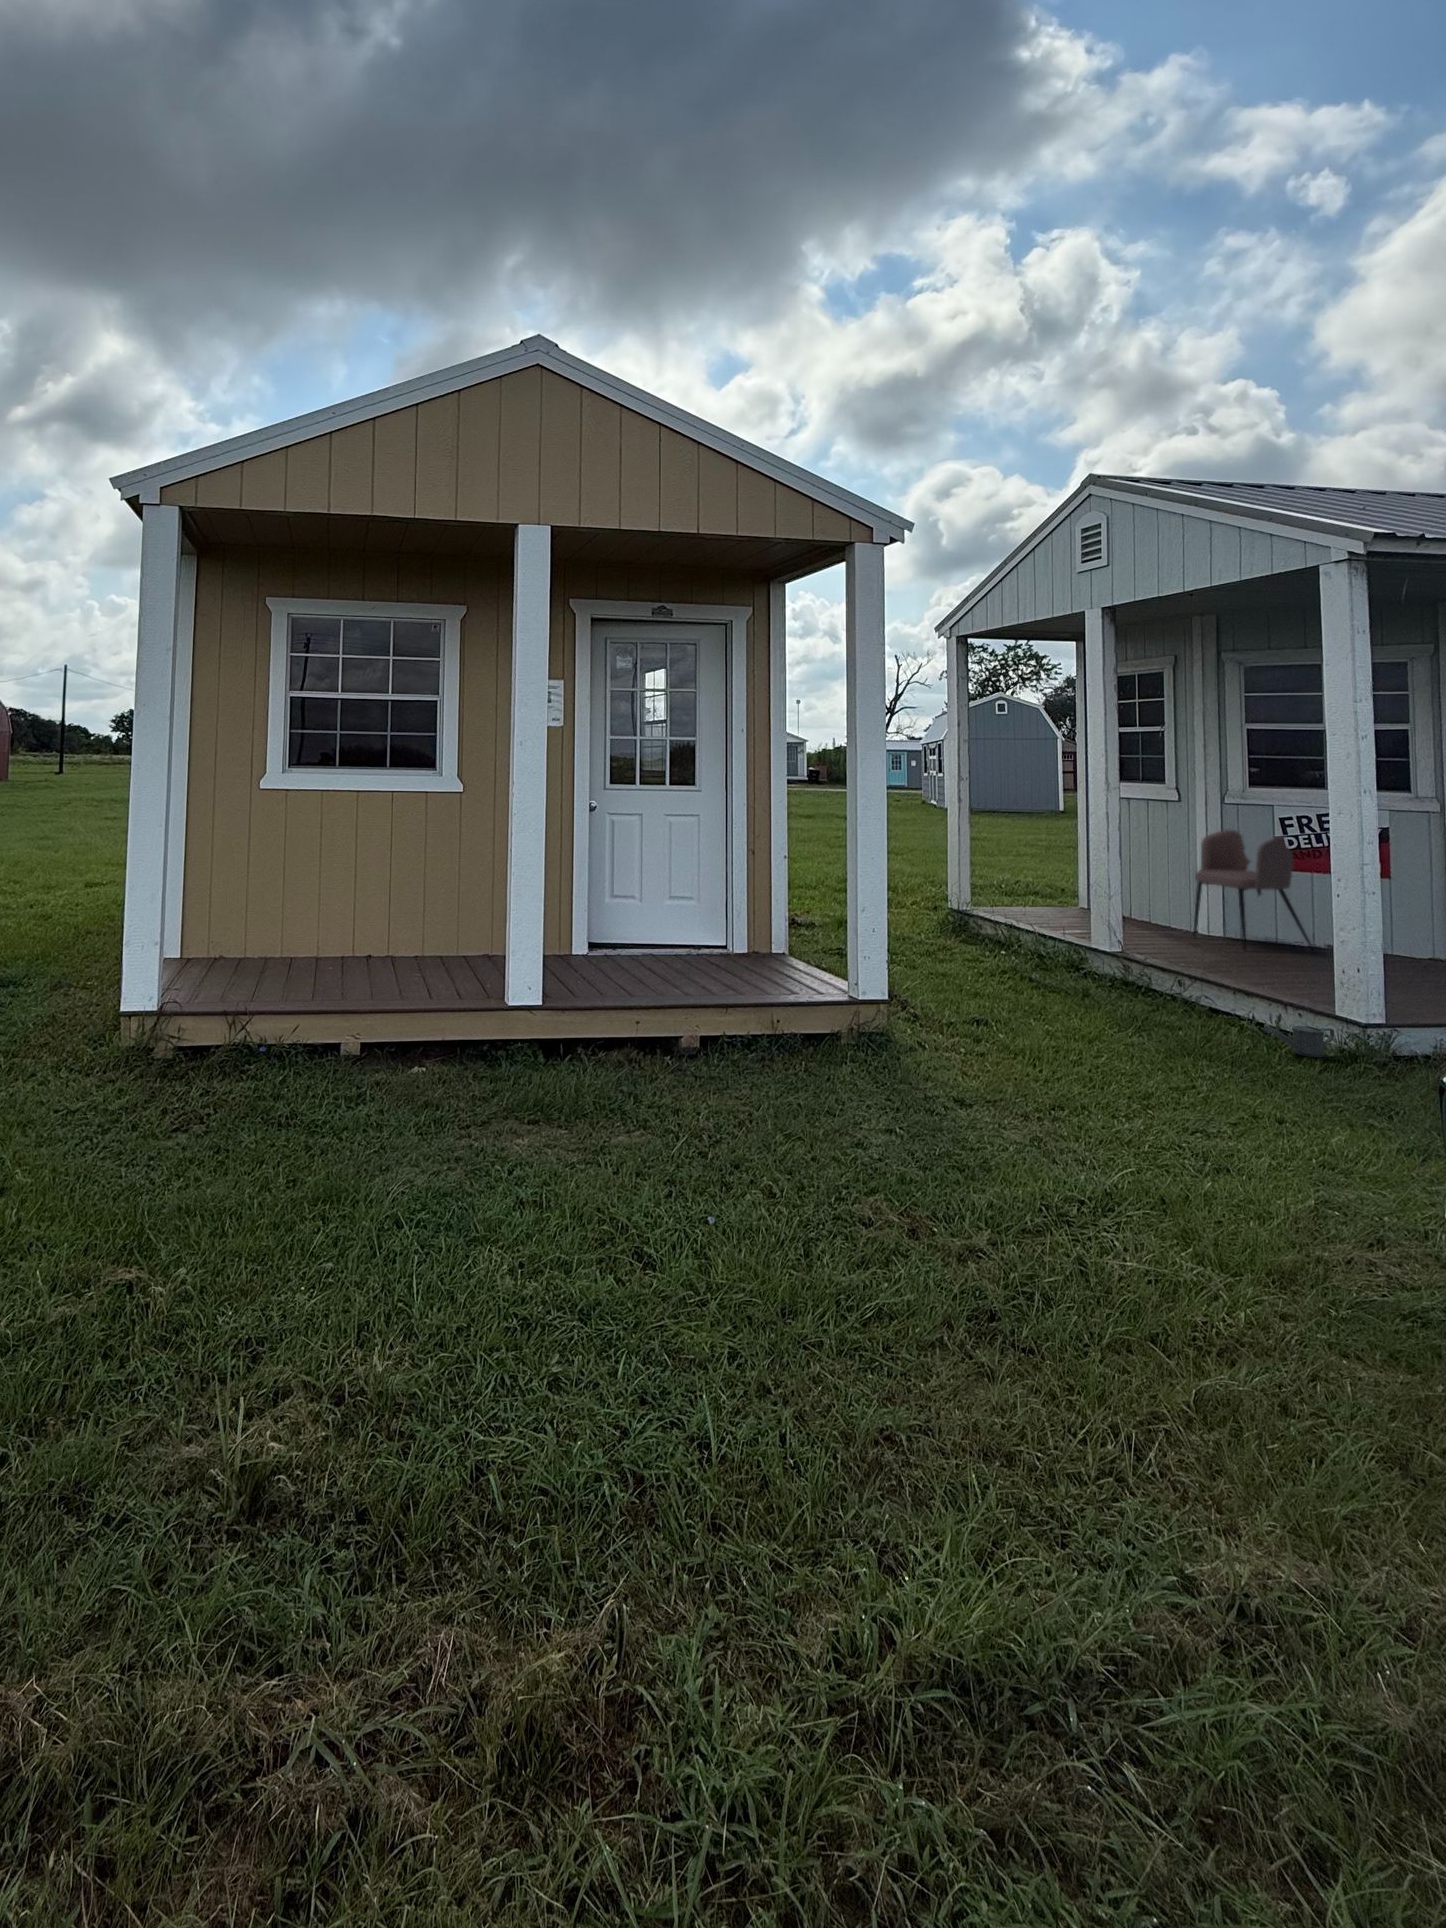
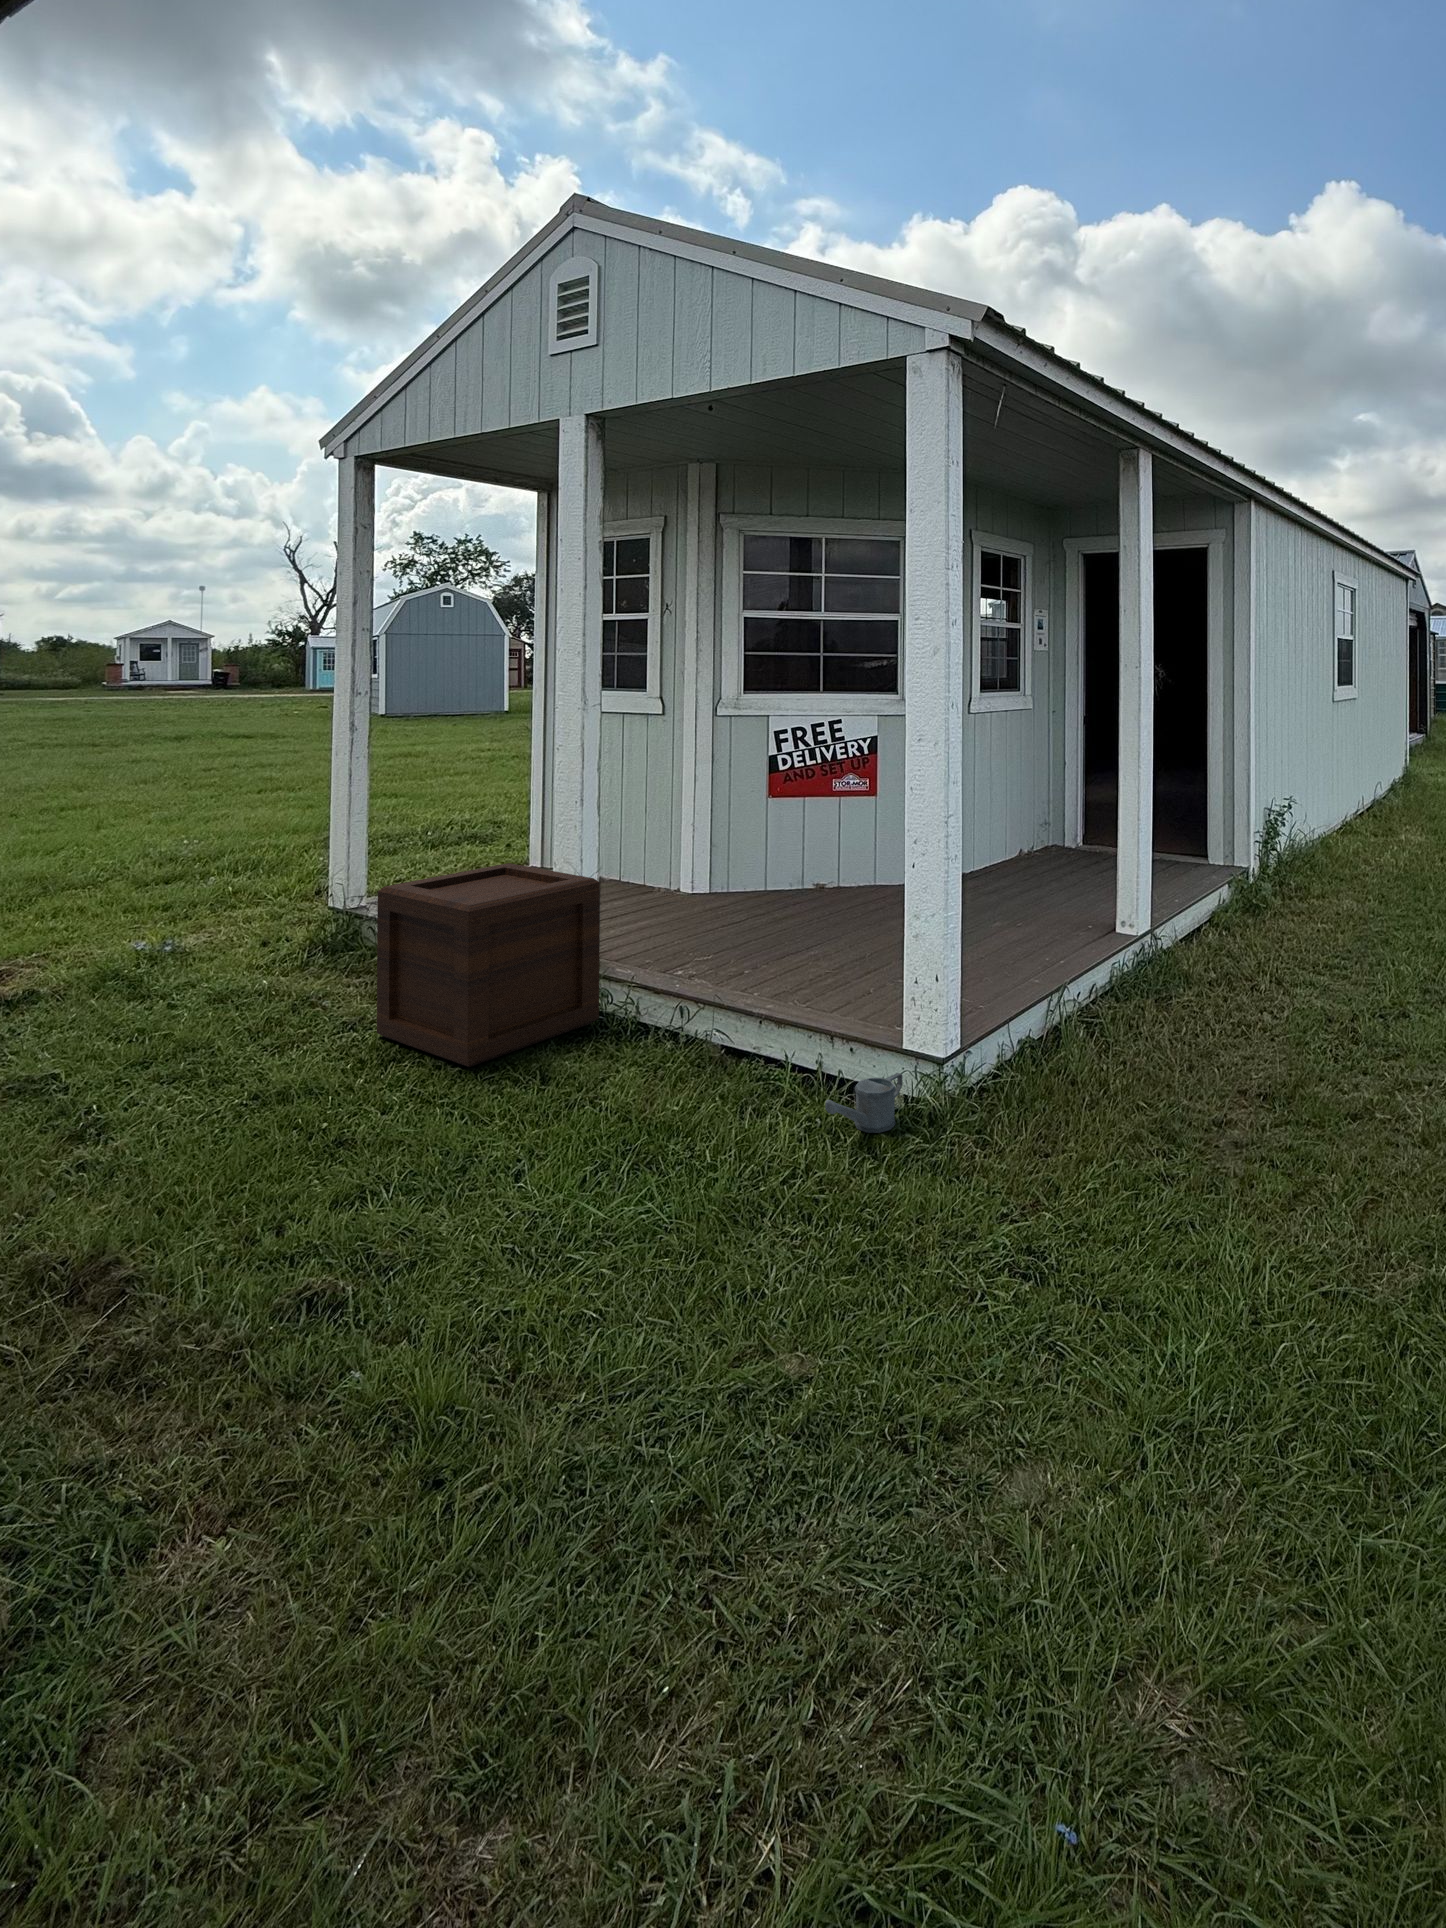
armchair: present [1193,830,1313,950] -> none [678,744,809,920]
wooden crate: none [984,883,1123,986] -> present [377,863,600,1067]

